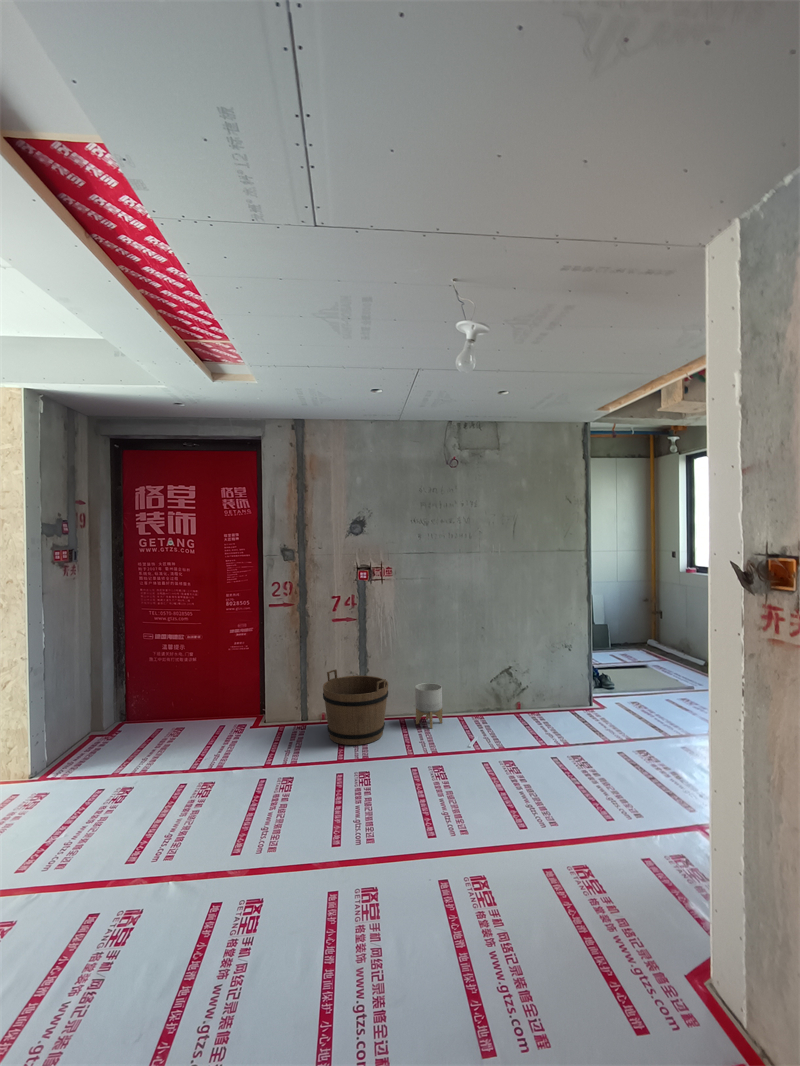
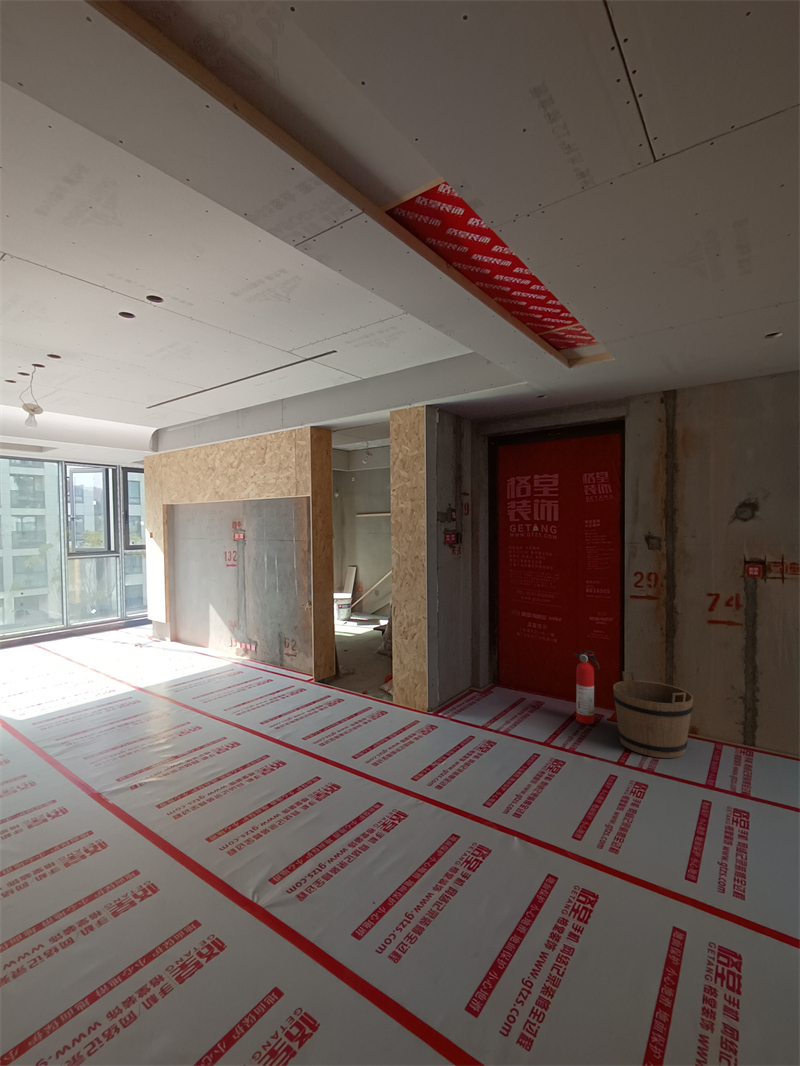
fire extinguisher: none [280,658,305,733] -> present [574,650,599,724]
planter: present [415,683,442,728] -> none [735,710,775,768]

